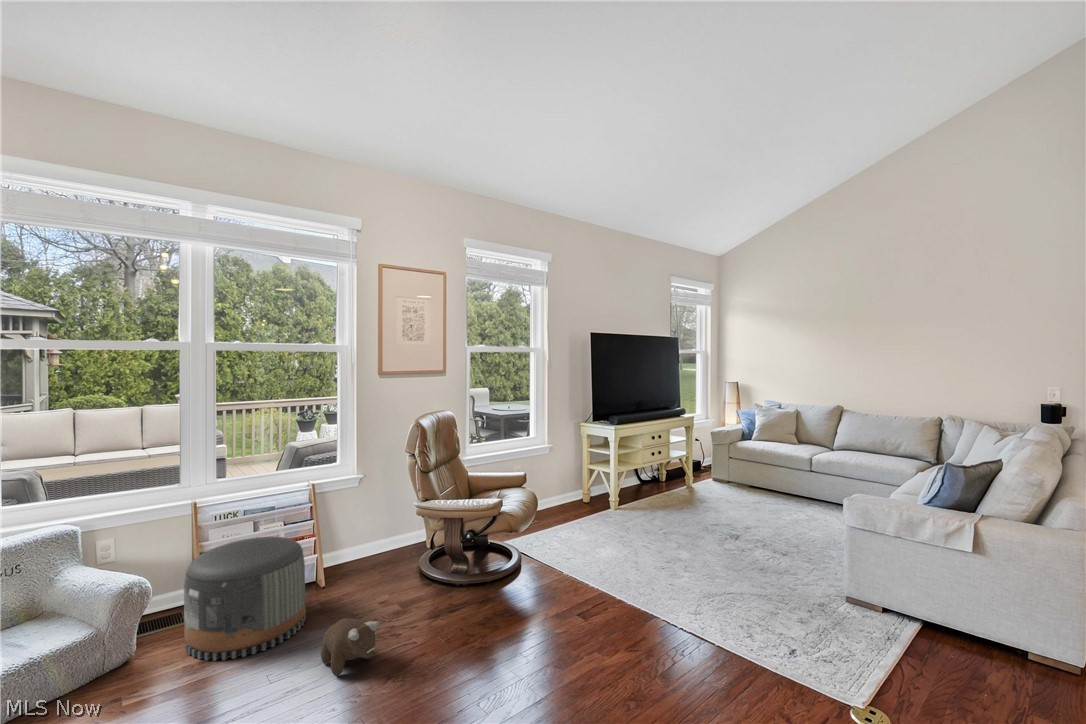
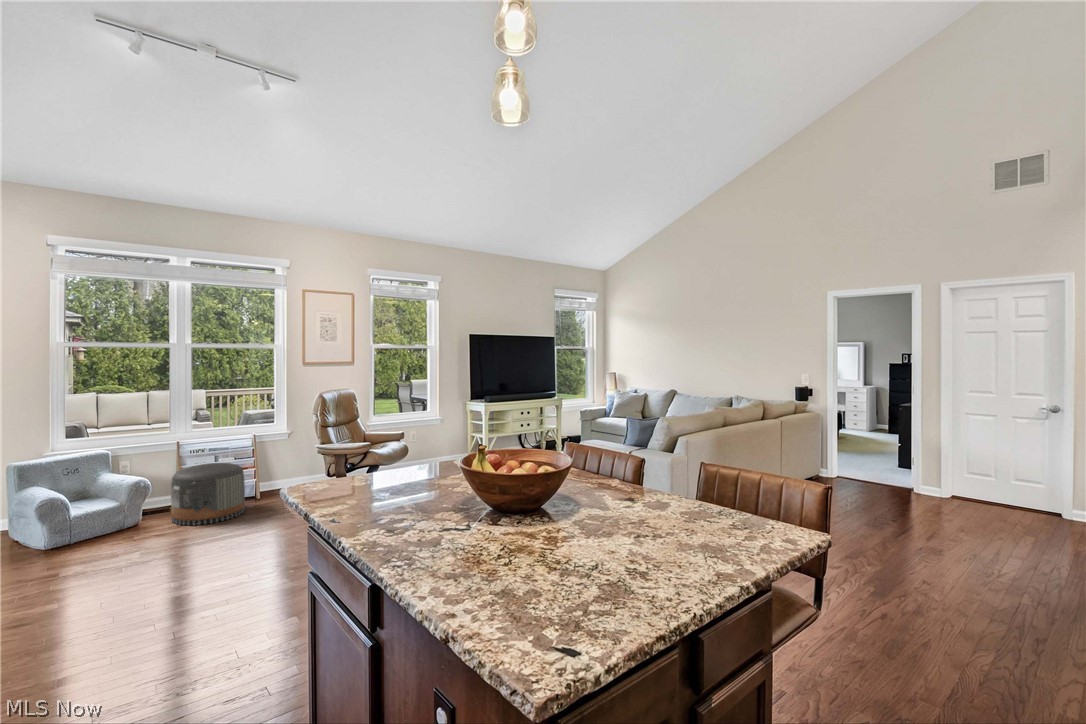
plush toy: present [321,618,379,676] -> none [248,502,280,531]

